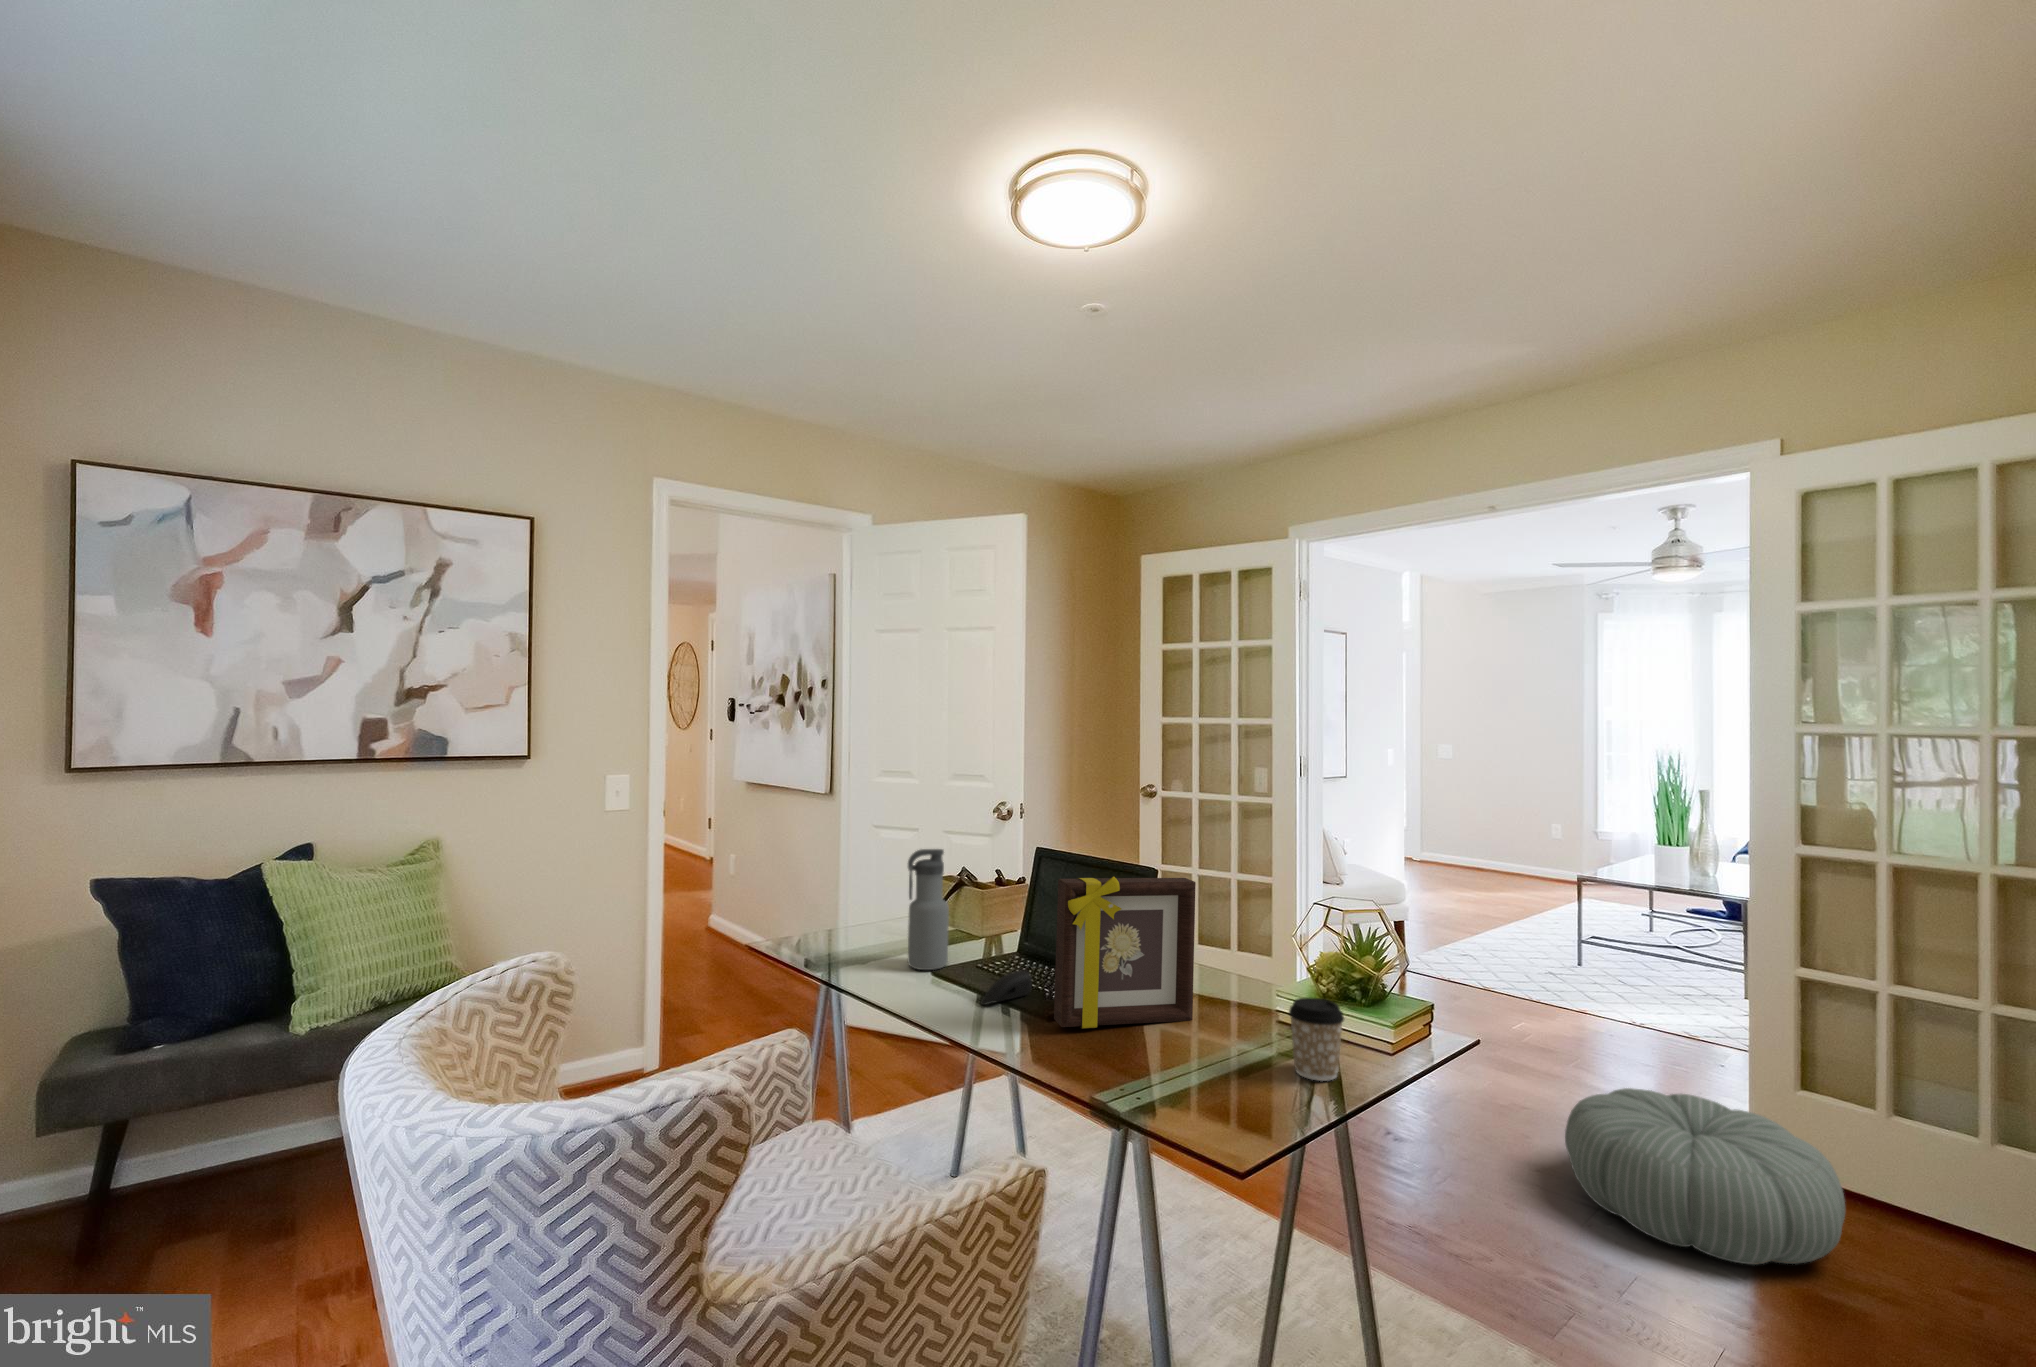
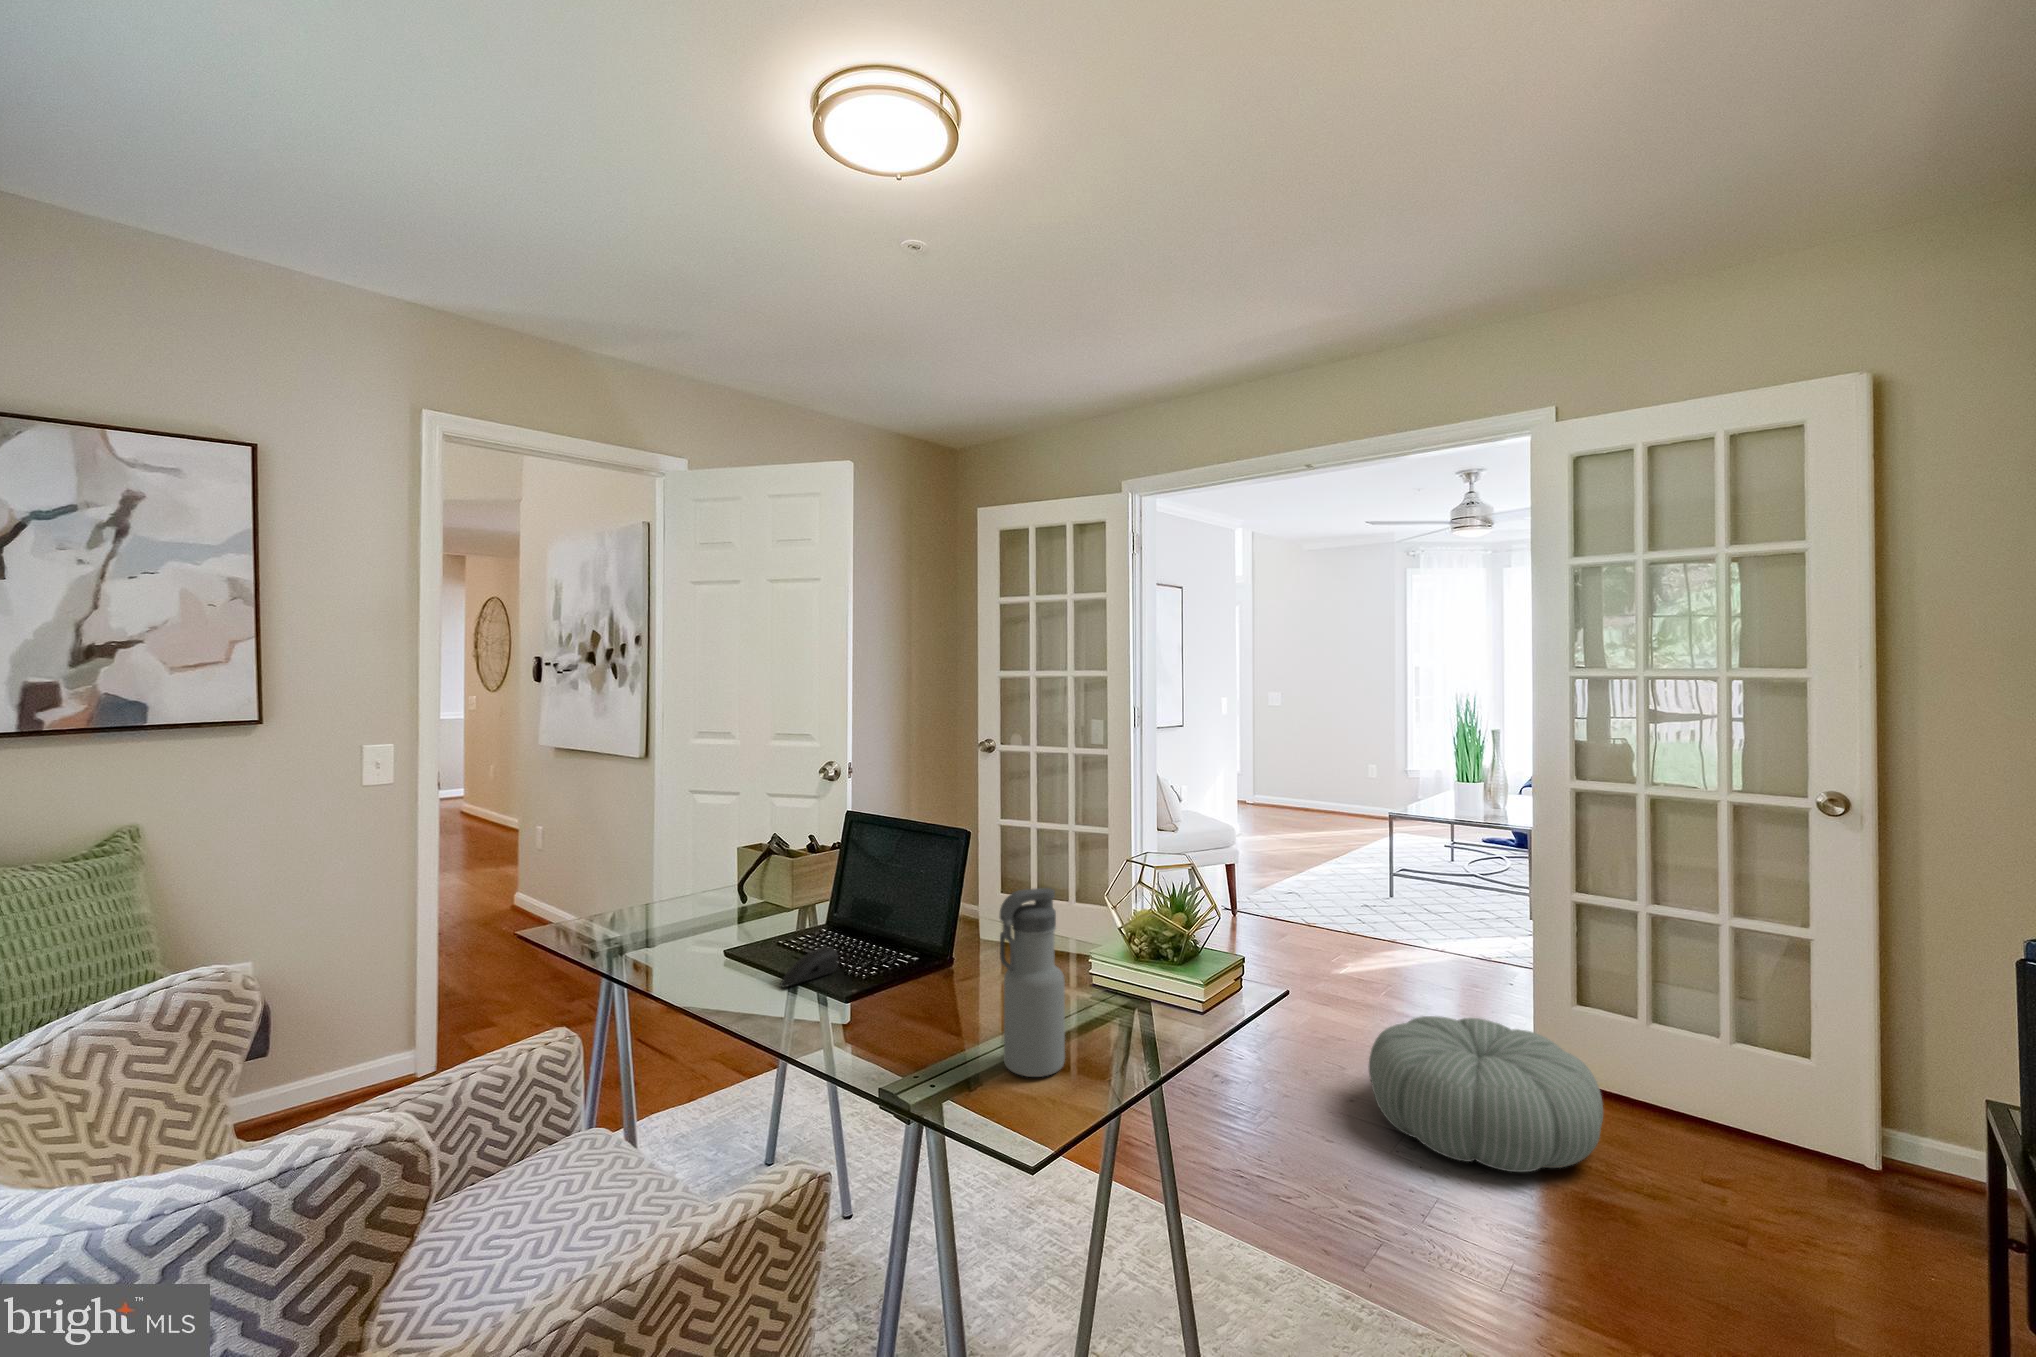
water bottle: present [908,849,949,970] -> present [1000,888,1065,1077]
picture frame: present [1054,877,1196,1028] -> none [858,841,1008,1007]
coffee cup: present [1289,997,1344,1081] -> none [1097,961,1153,1046]

